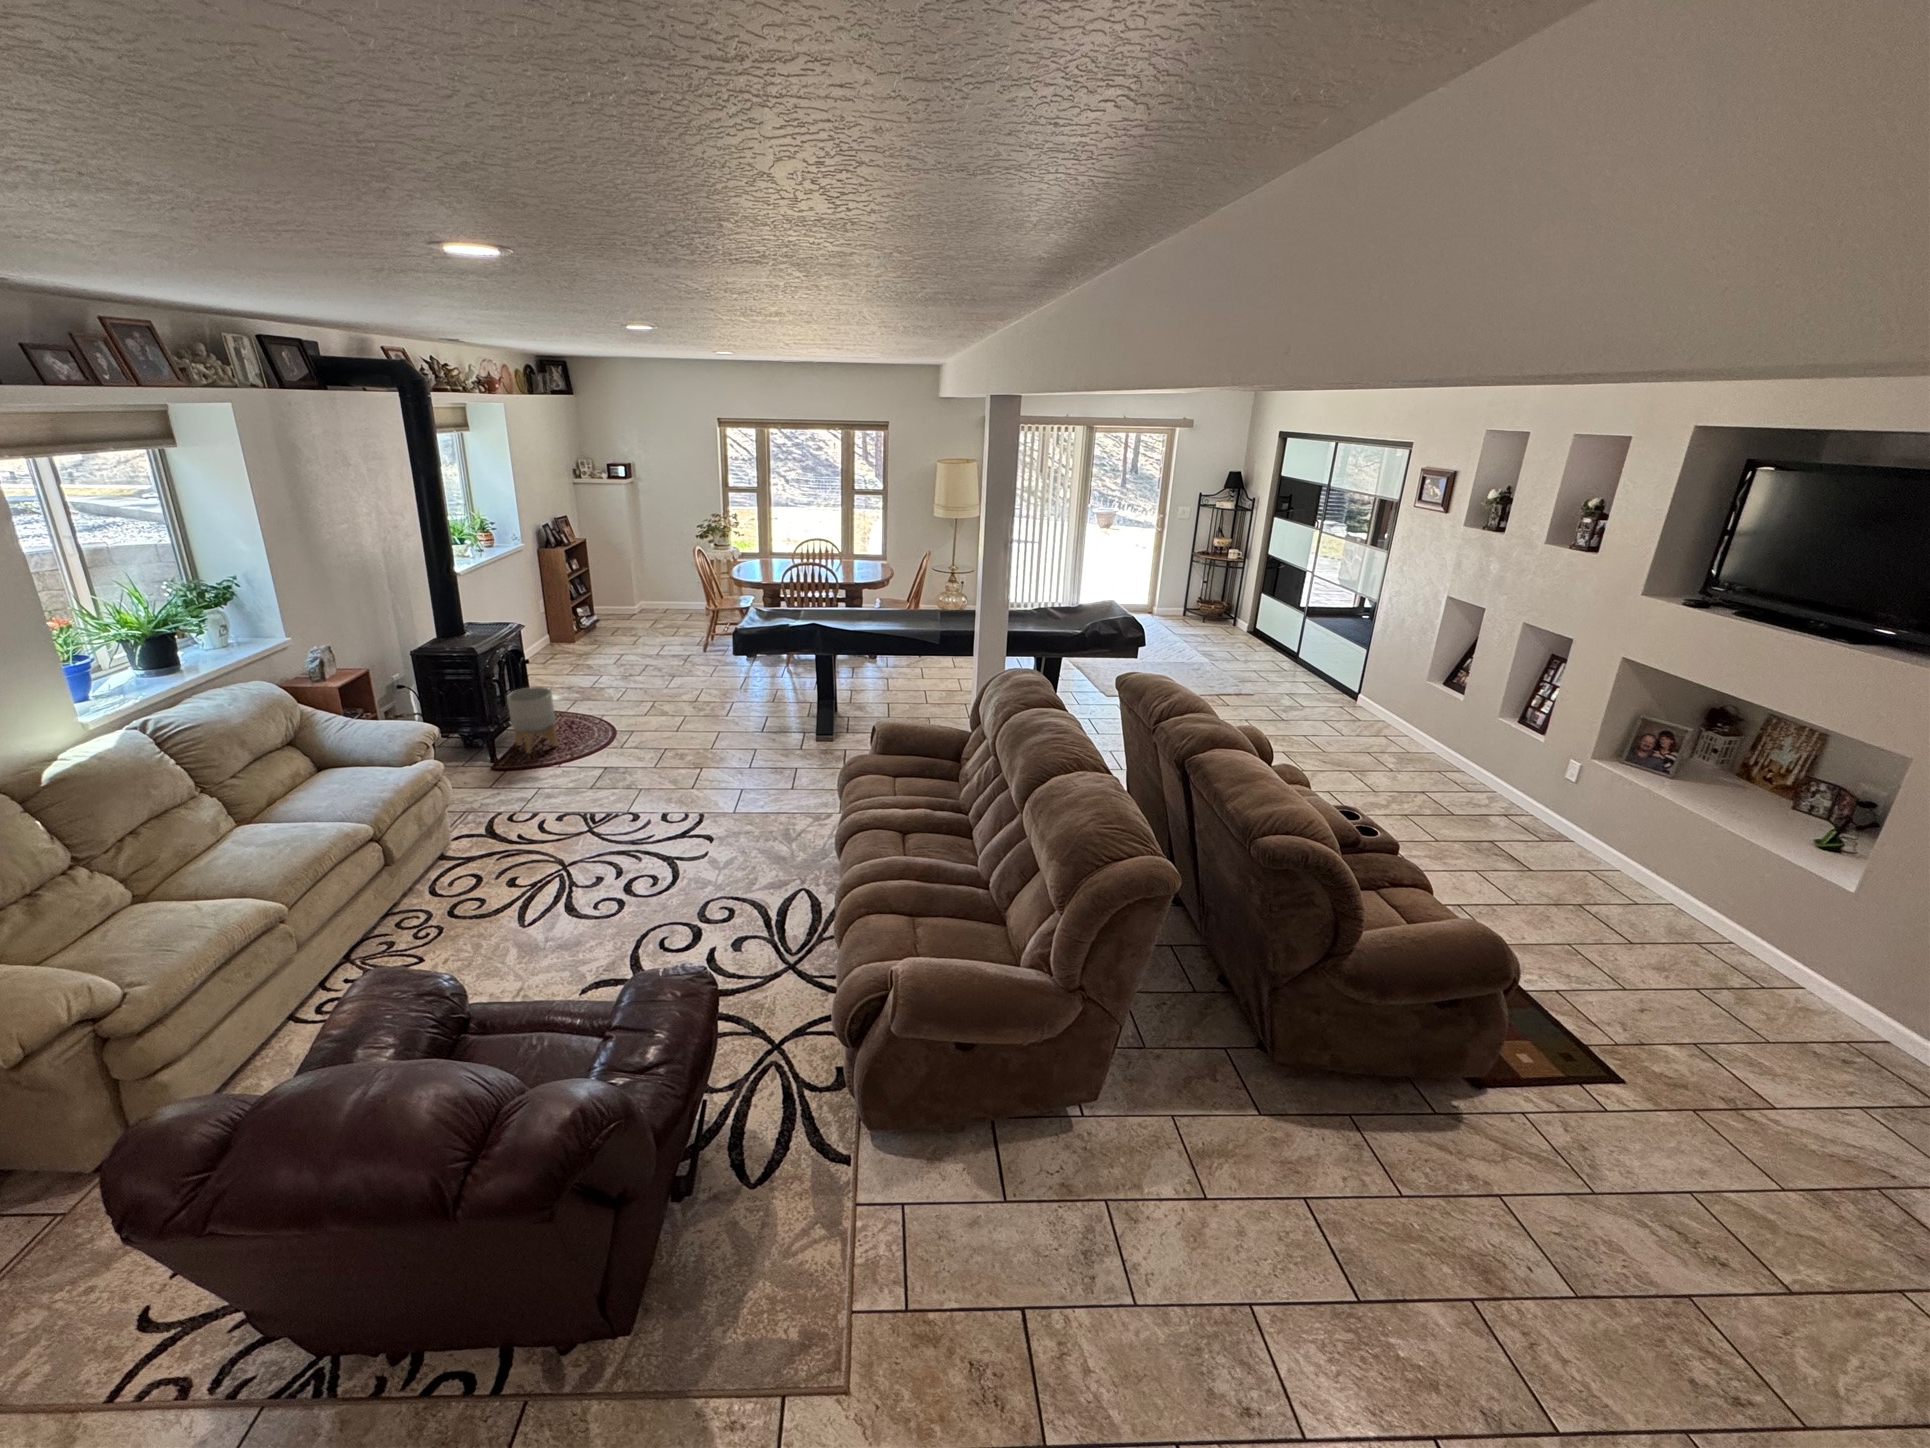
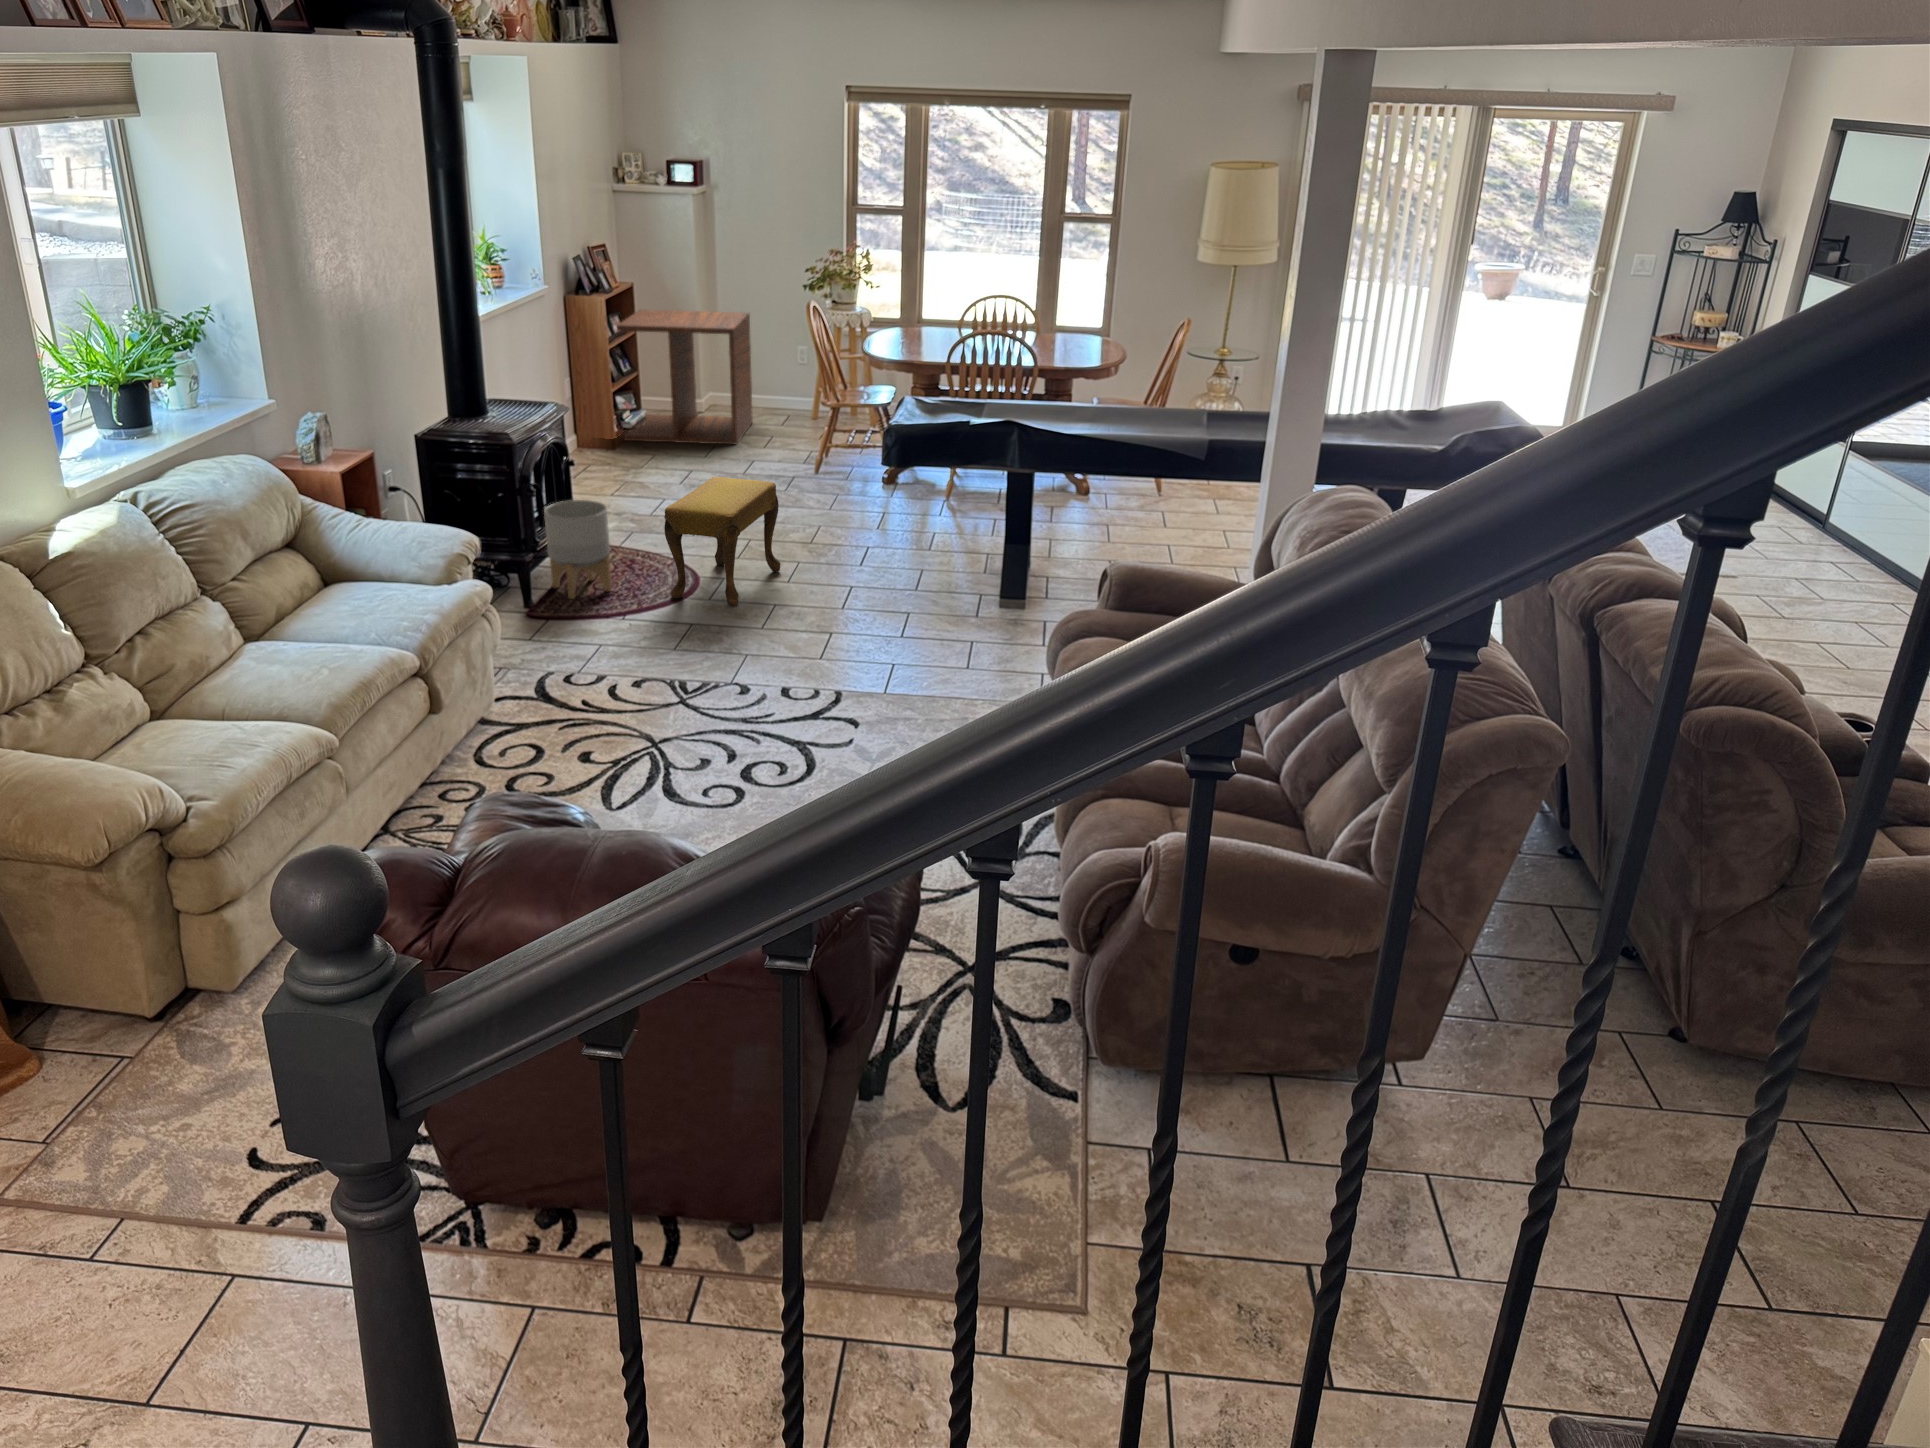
side table: none [576,555,670,637] -> present [617,310,753,445]
footstool: none [590,667,674,753] -> present [664,477,780,606]

